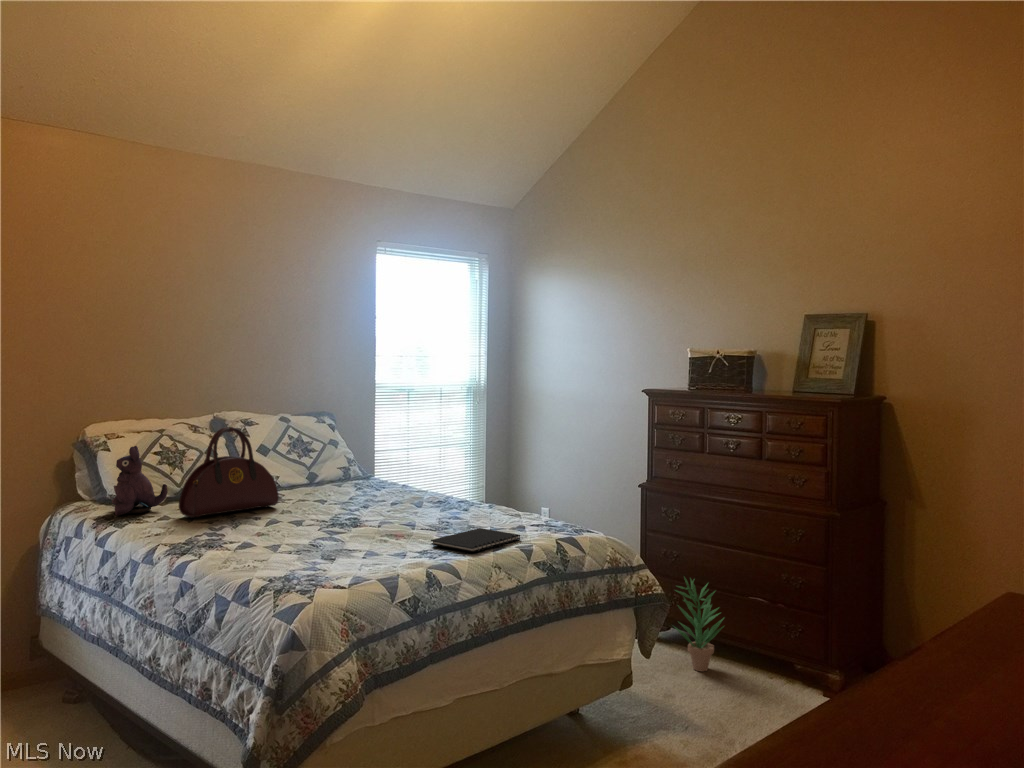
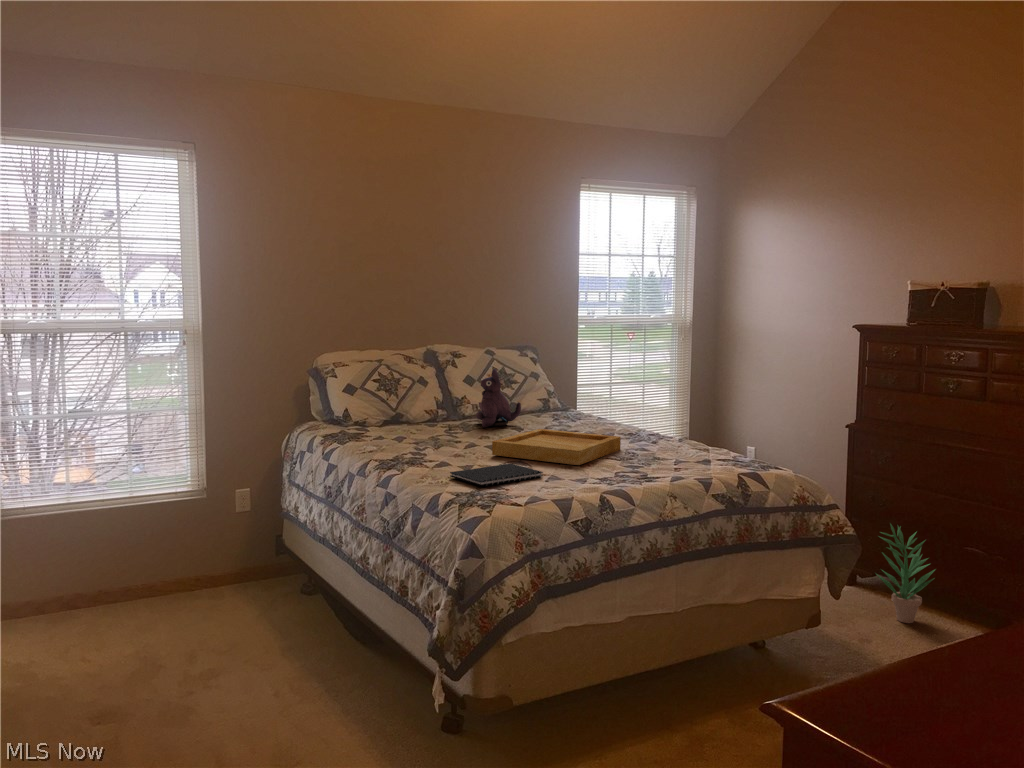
handbag: present [179,426,279,518] -> none [391,357,479,439]
plush toy: present [112,446,168,515] -> present [476,369,521,427]
tray: none [299,500,433,538] -> present [492,429,621,465]
notebook: present [431,528,520,553] -> present [450,464,543,486]

